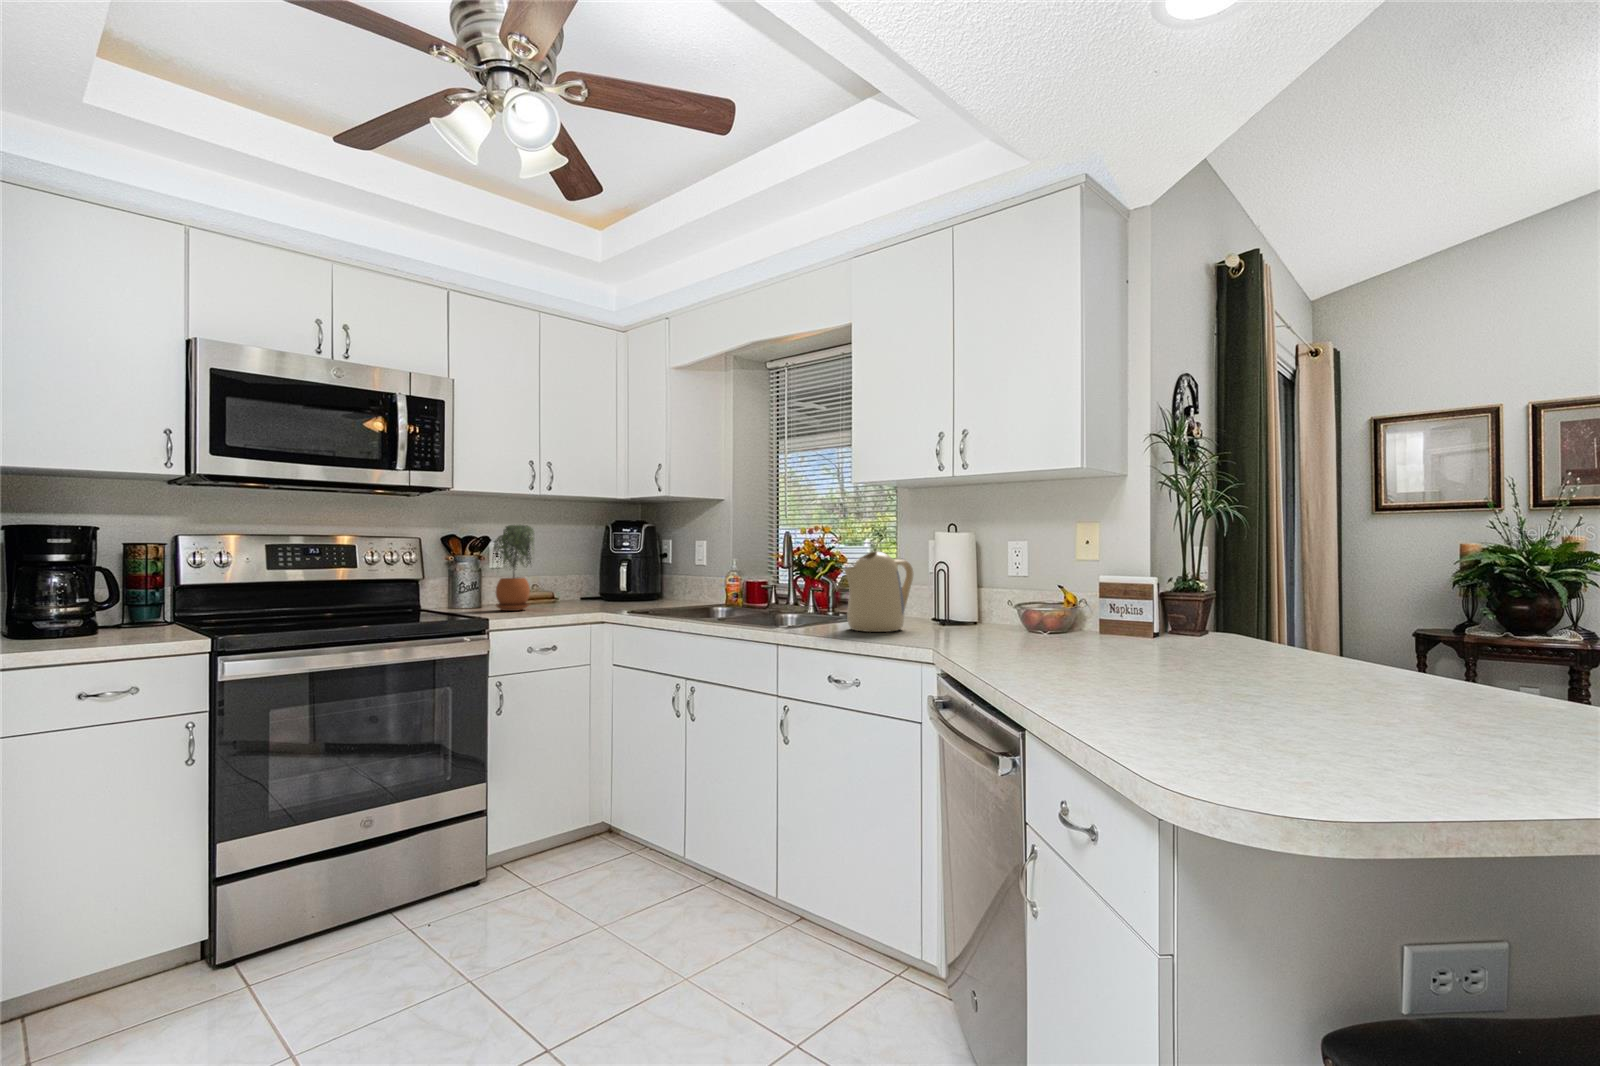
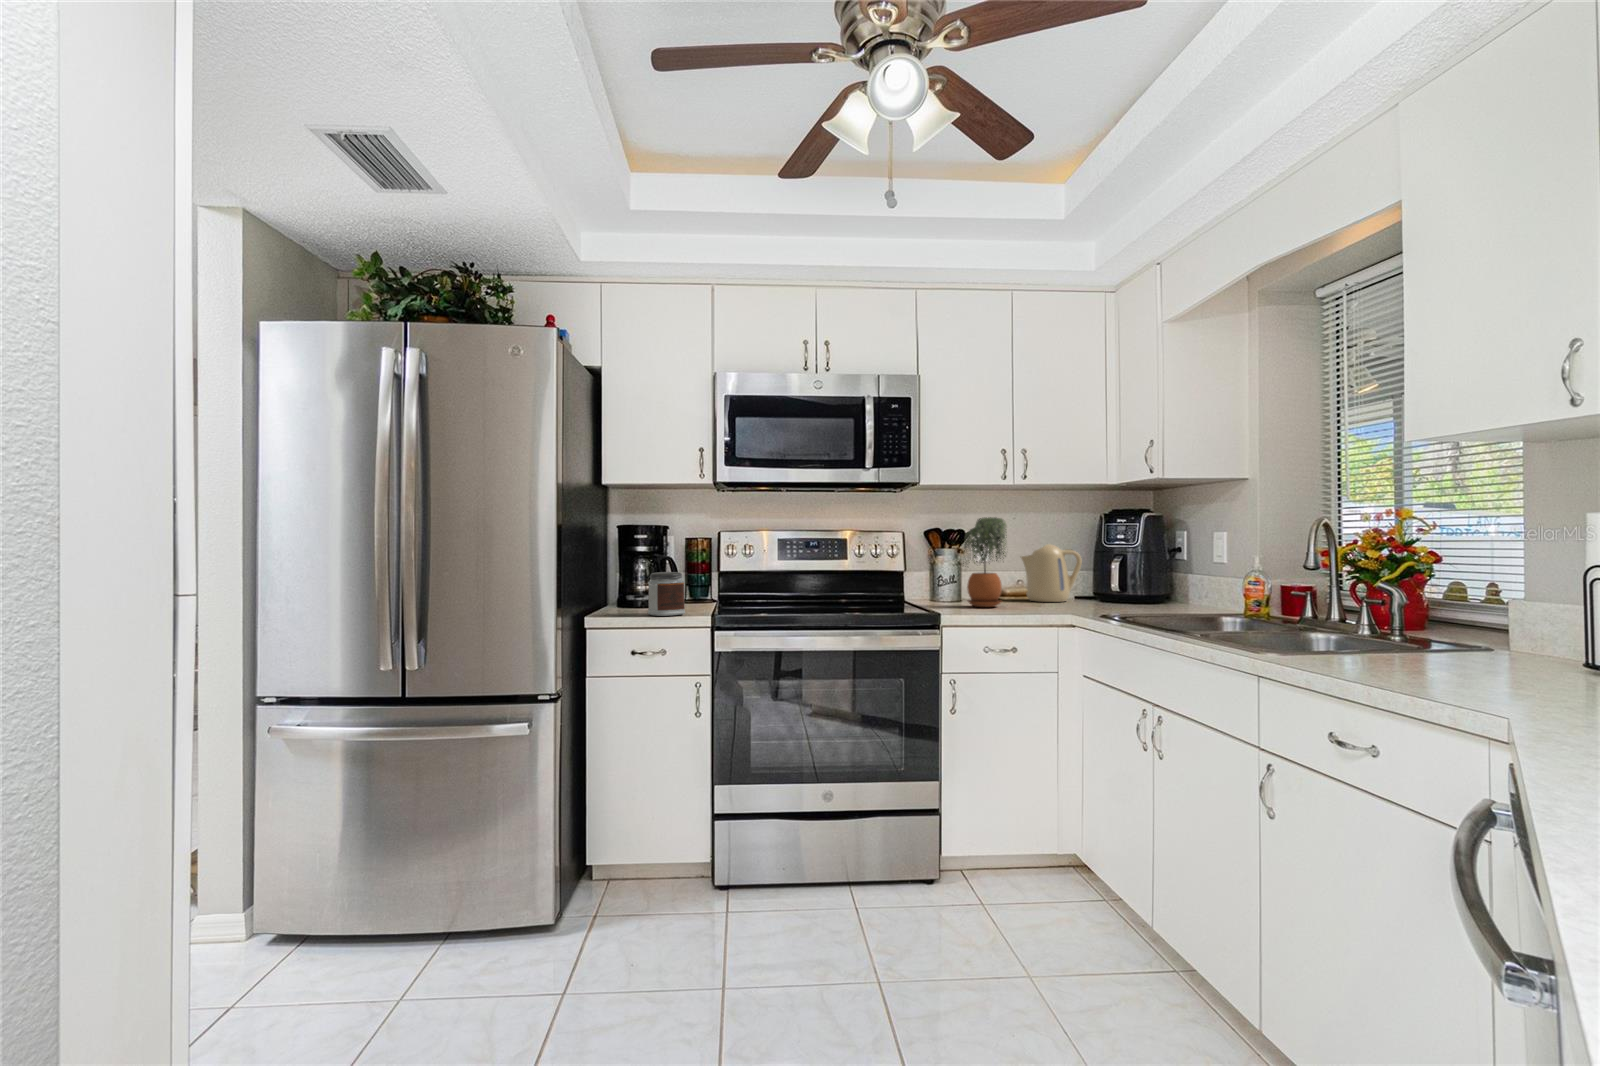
kettle: present [844,551,914,632] -> present [1021,544,1082,602]
jar: none [86,587,152,644] -> present [648,572,685,616]

